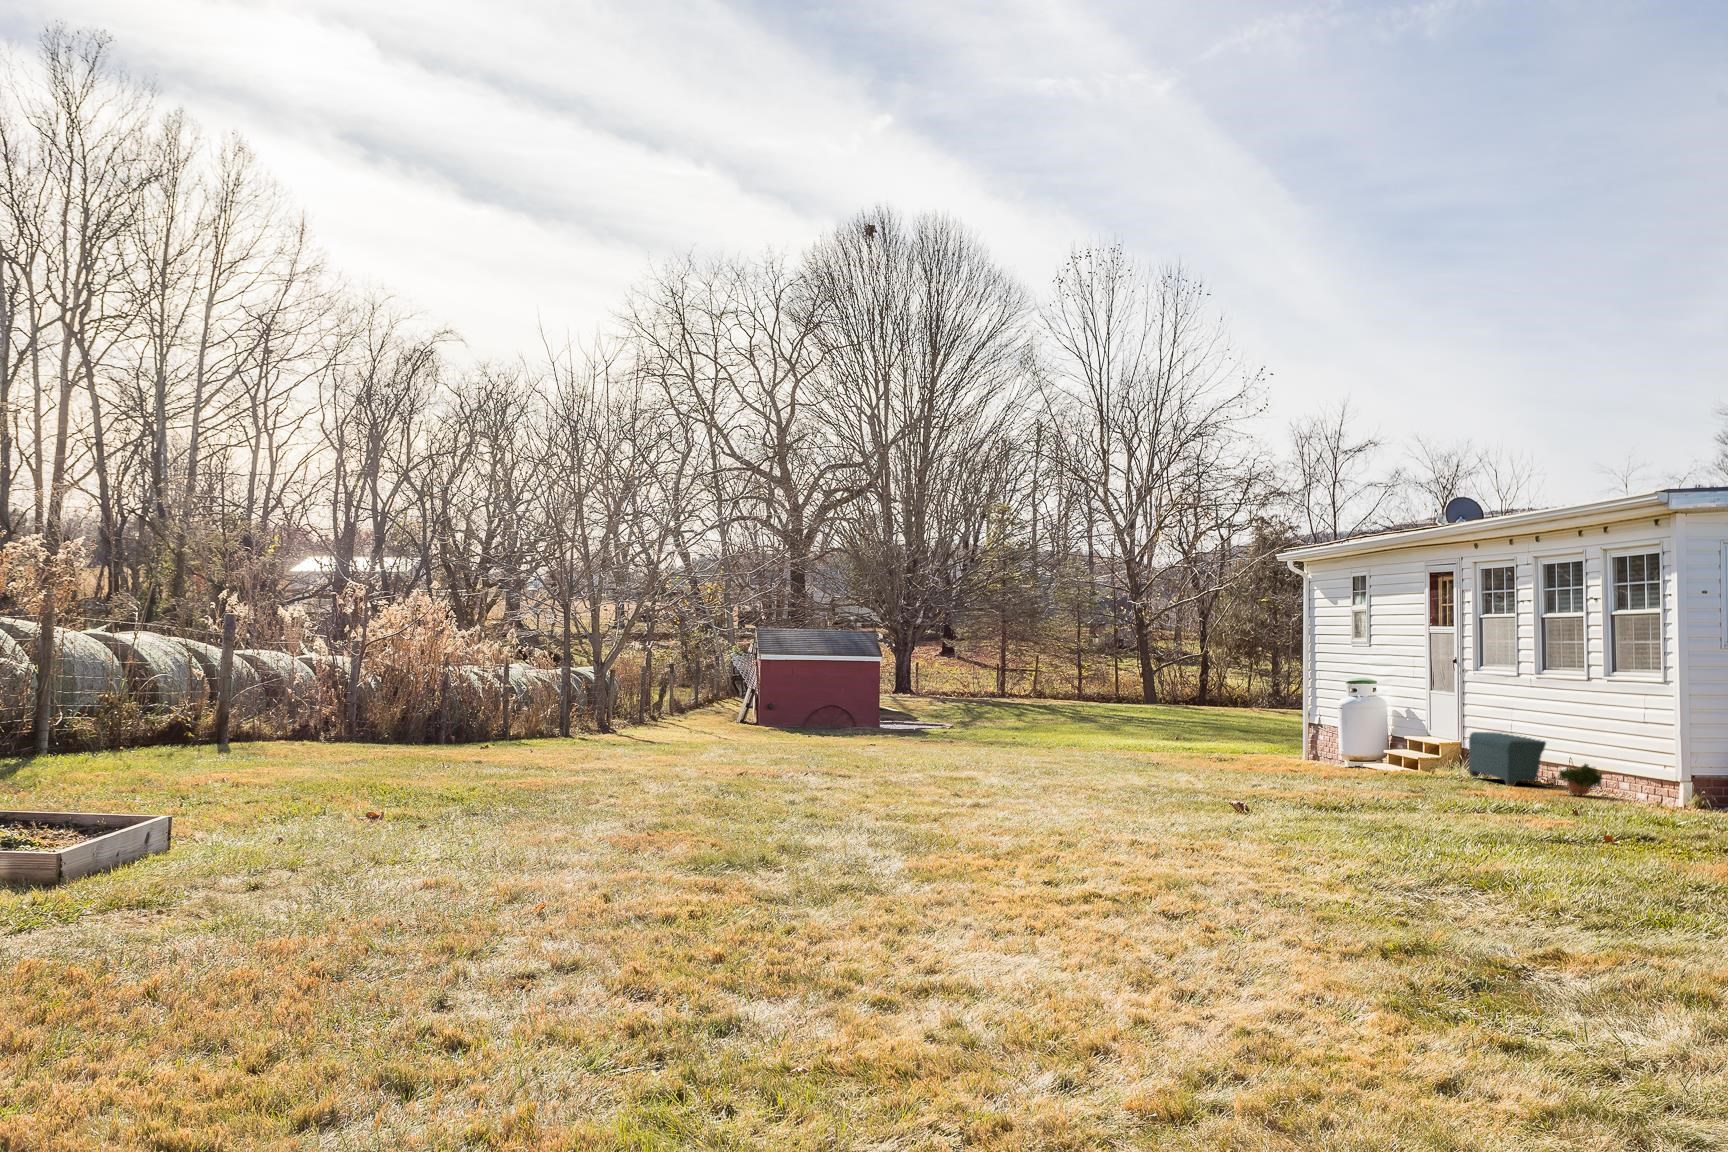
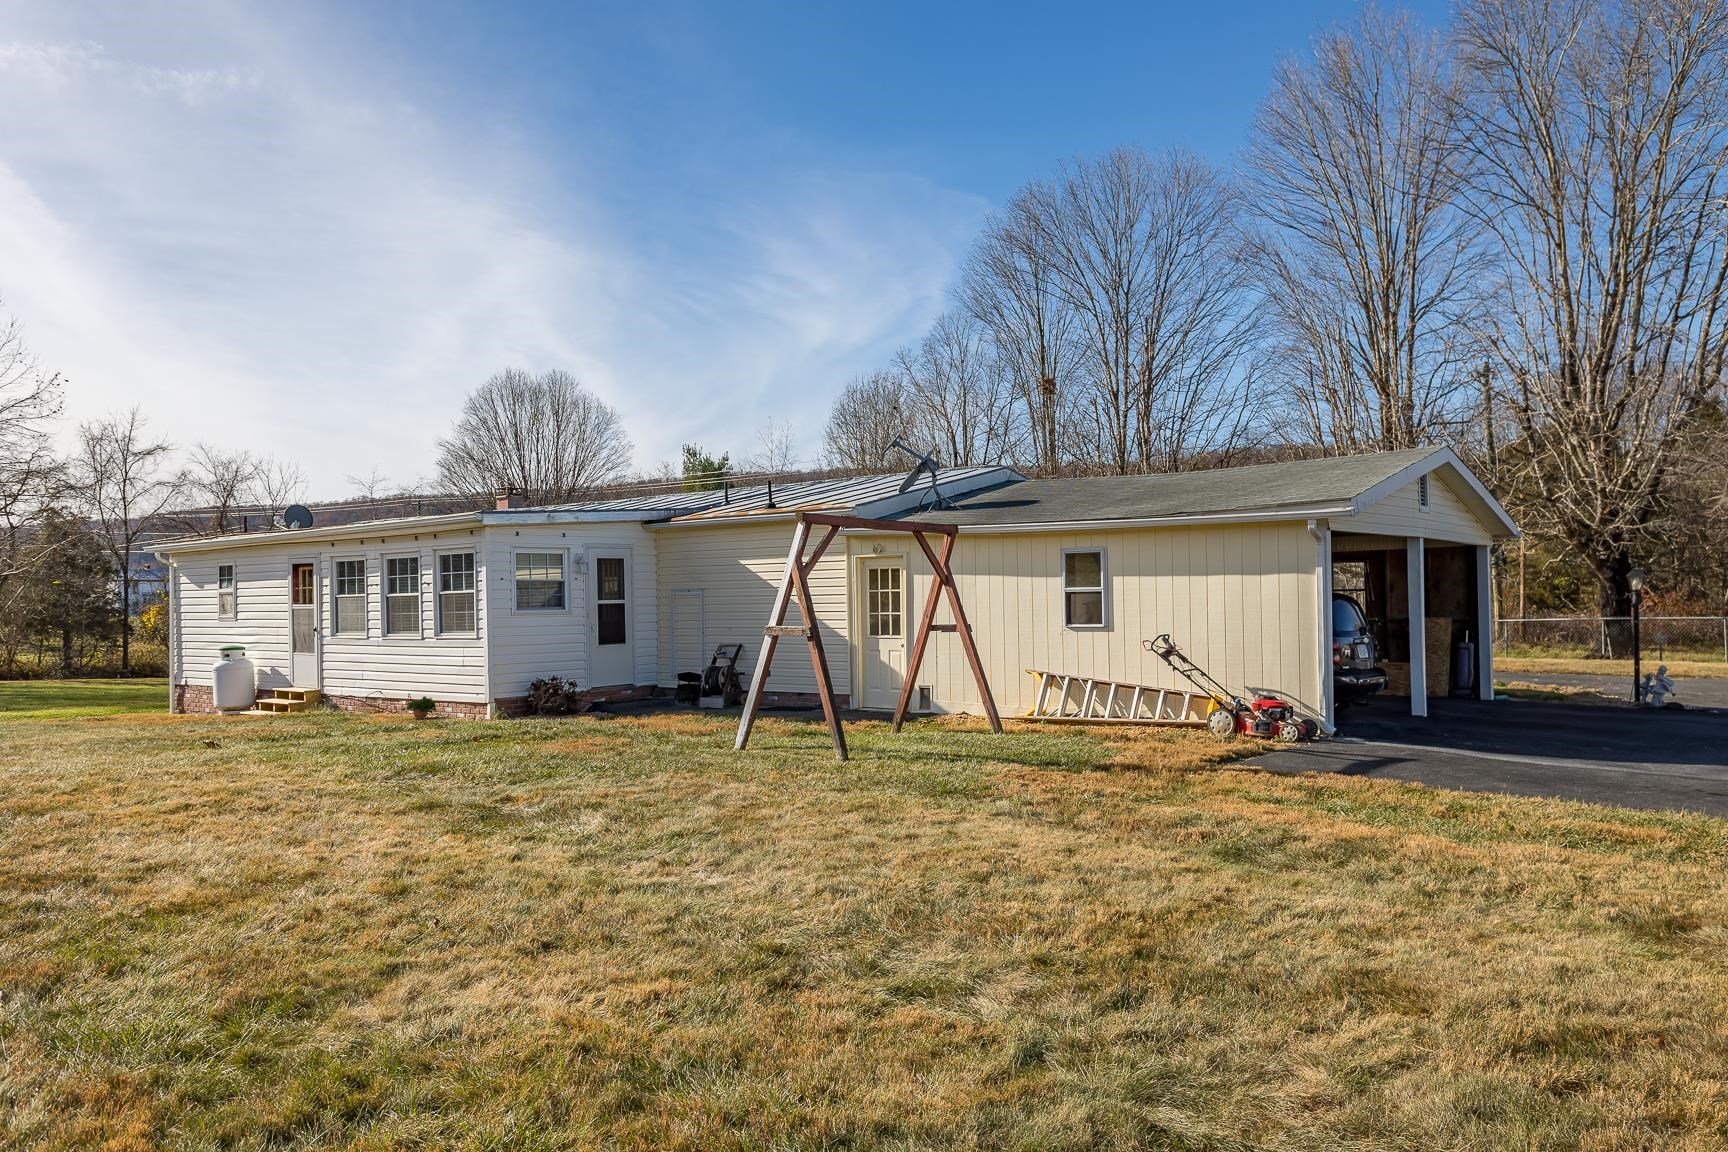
bench: present [1469,732,1552,787] -> none [334,680,398,719]

